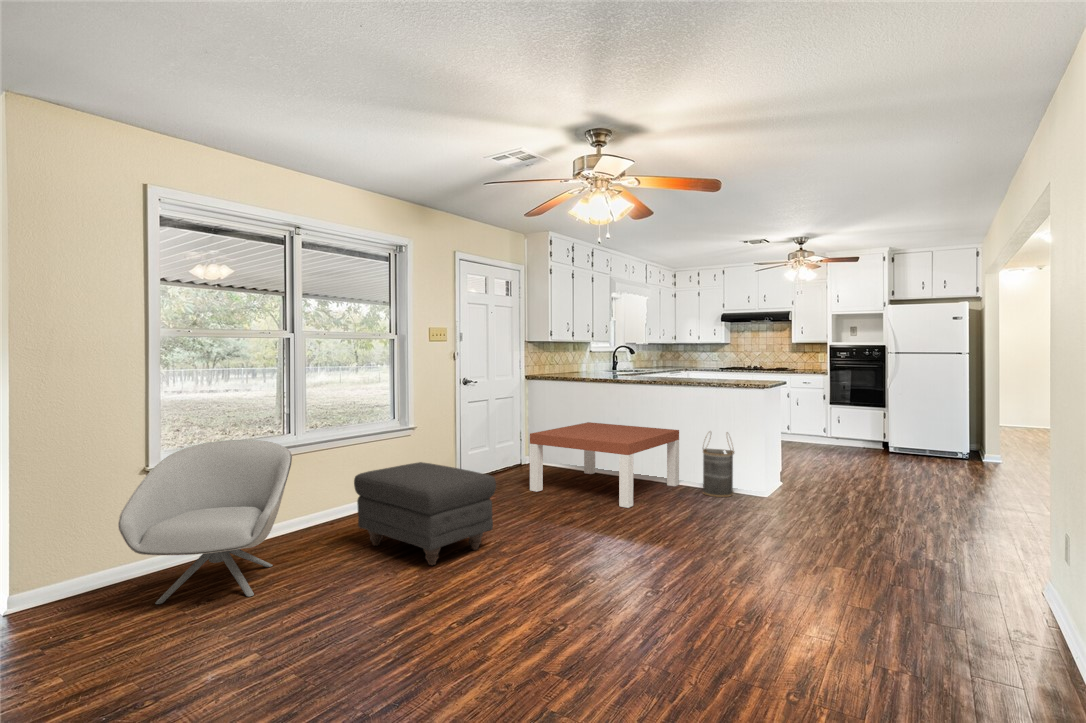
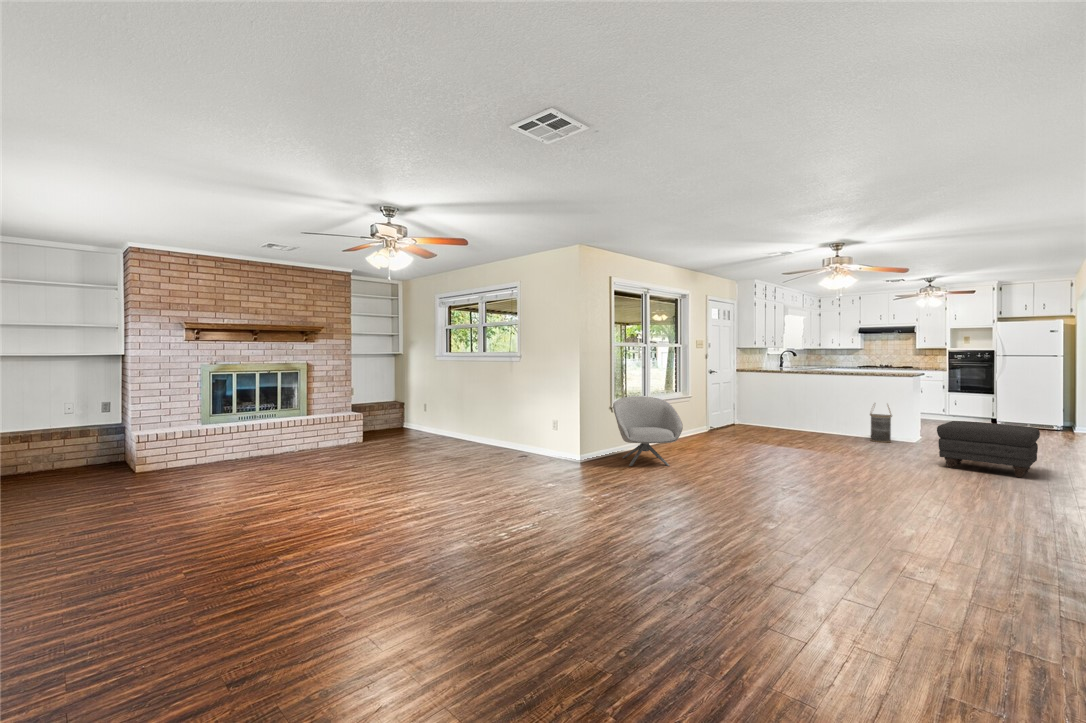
coffee table: present [530,422,679,508] -> none [756,398,851,445]
ottoman: present [354,462,496,565] -> present [937,421,1040,477]

